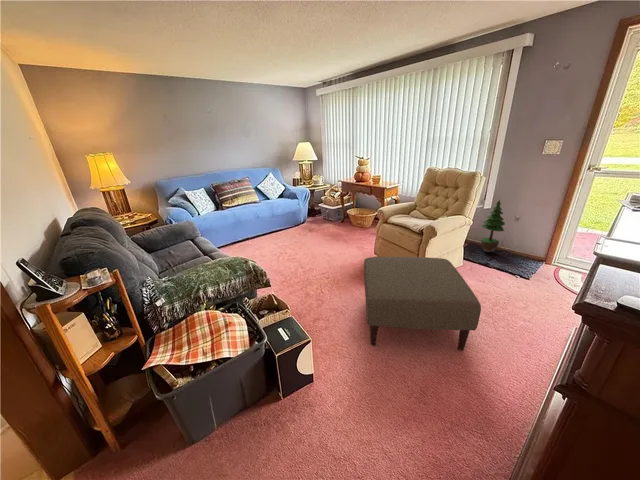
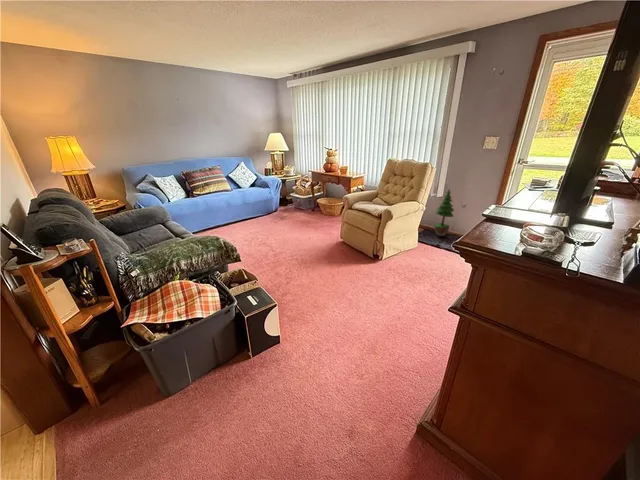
ottoman: present [364,257,481,350] -> none [328,237,422,314]

